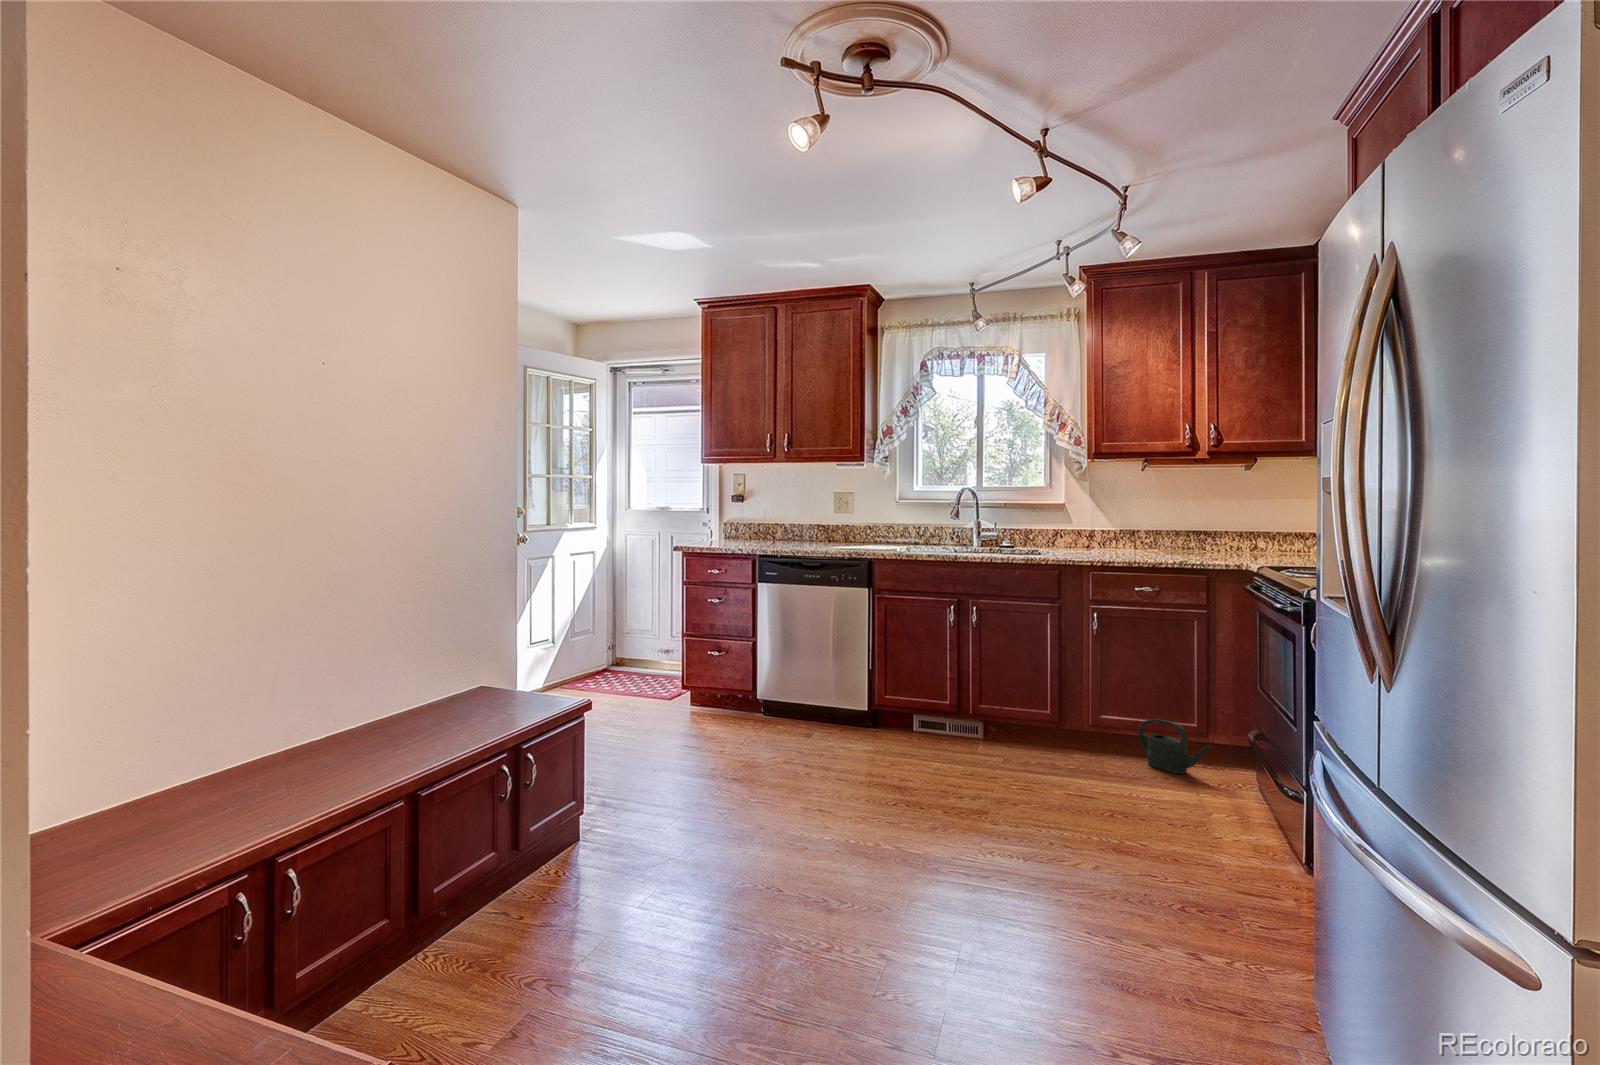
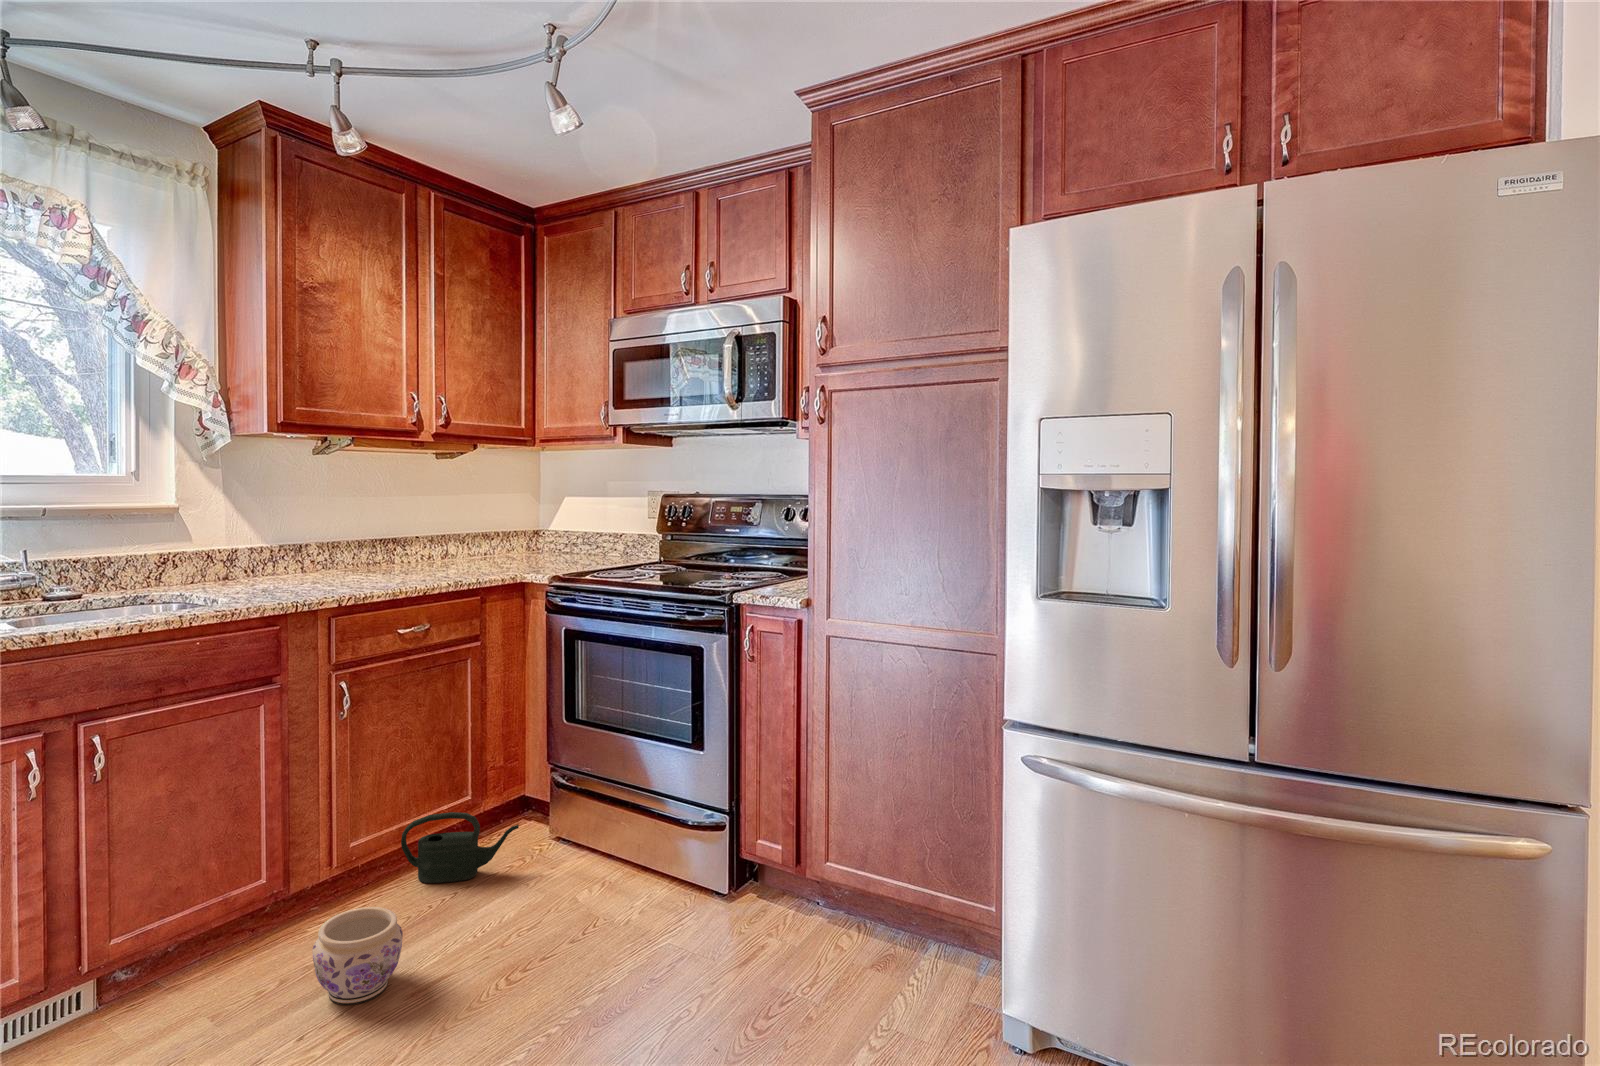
planter: none [1021,735,1072,786] -> present [312,907,403,1005]

